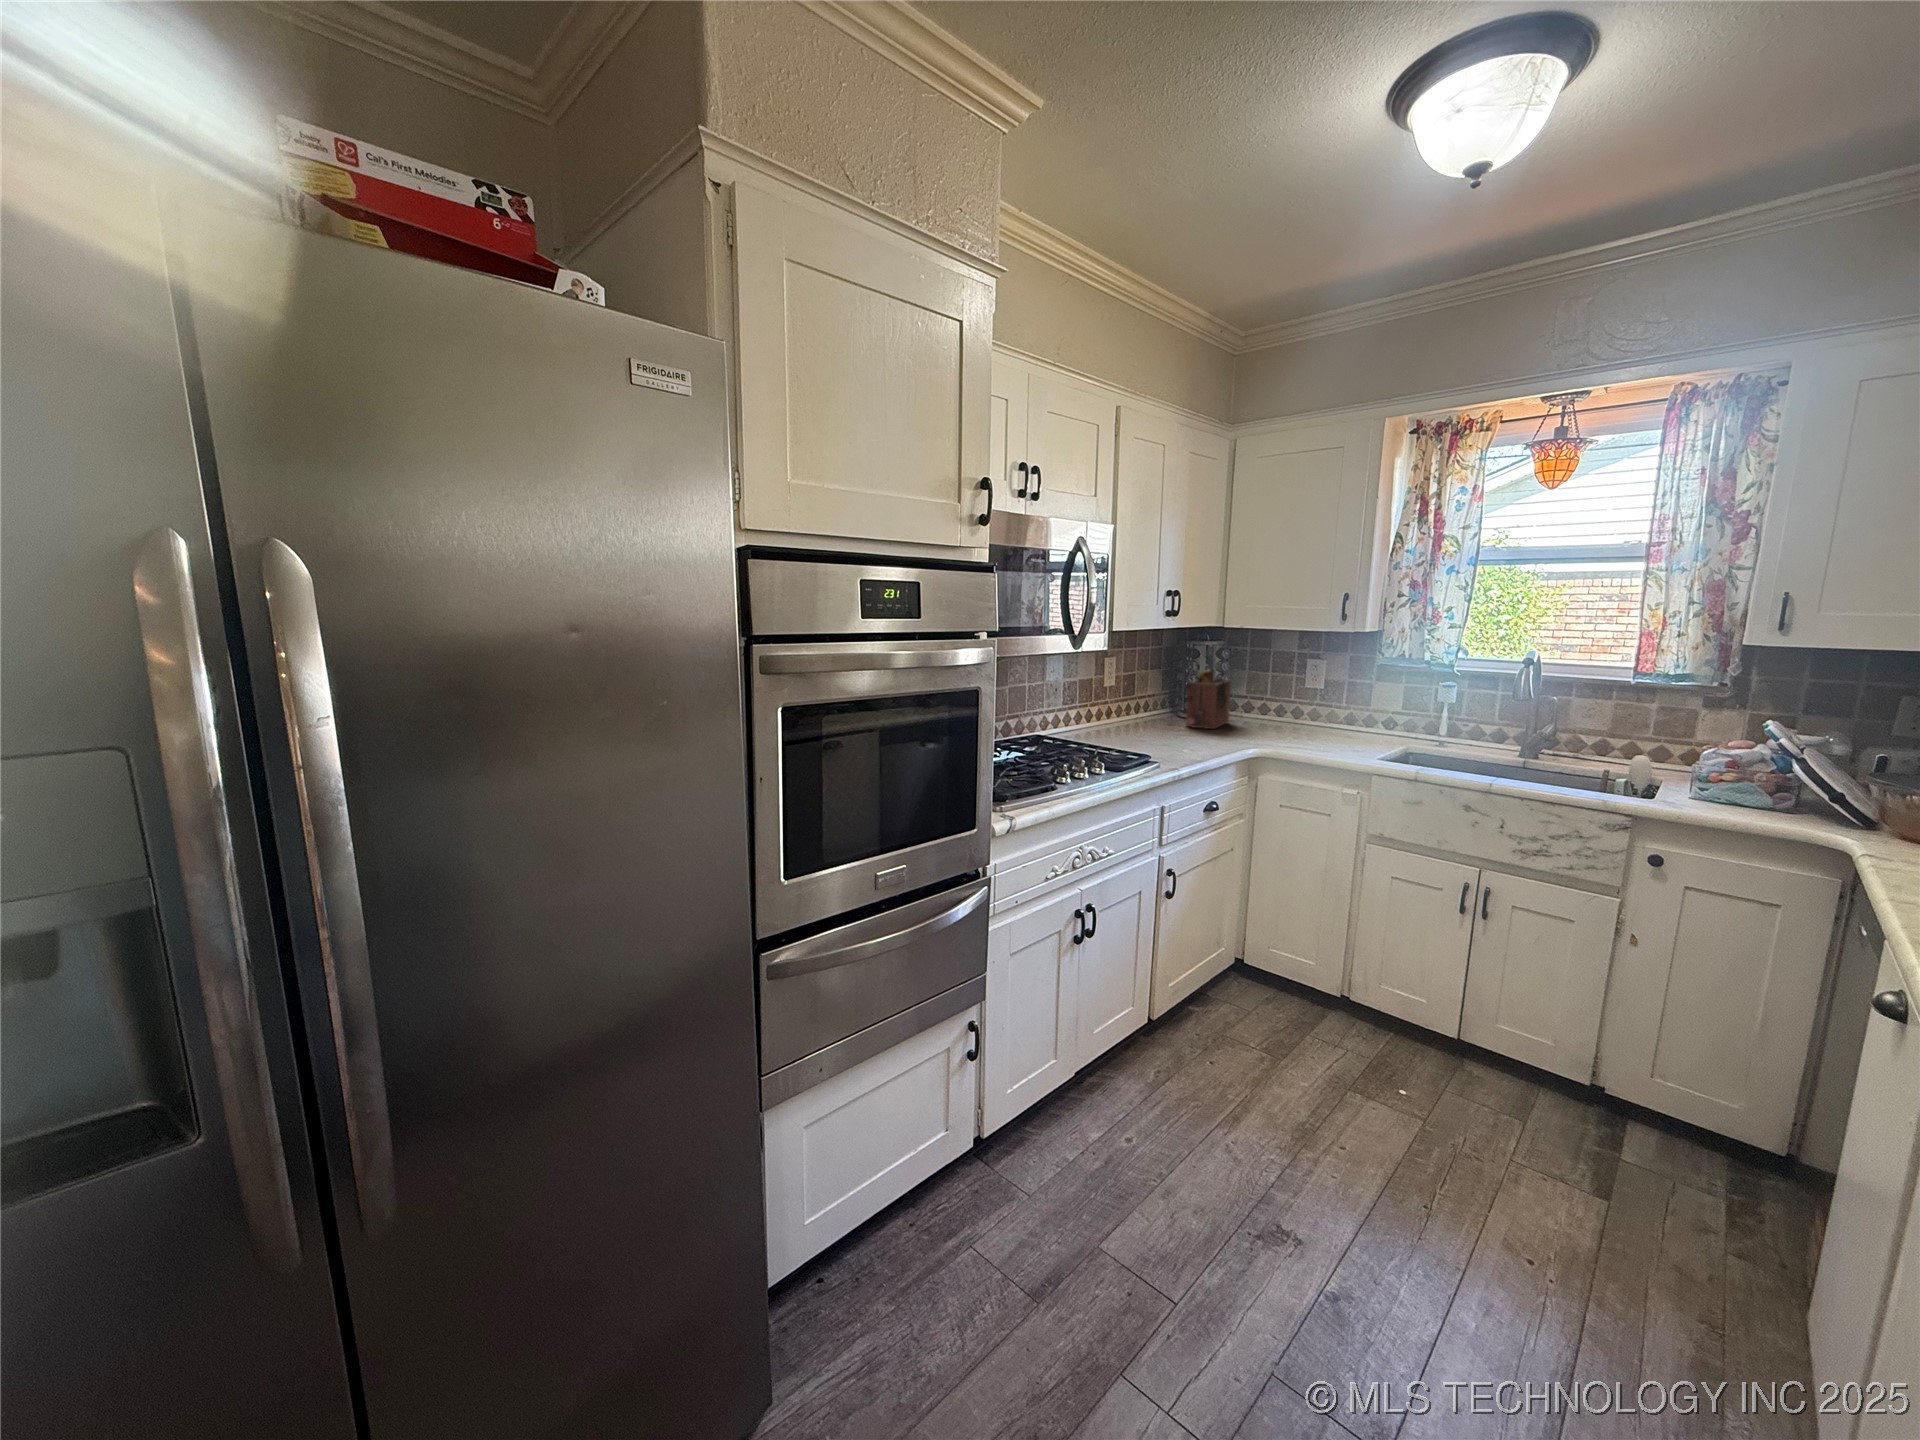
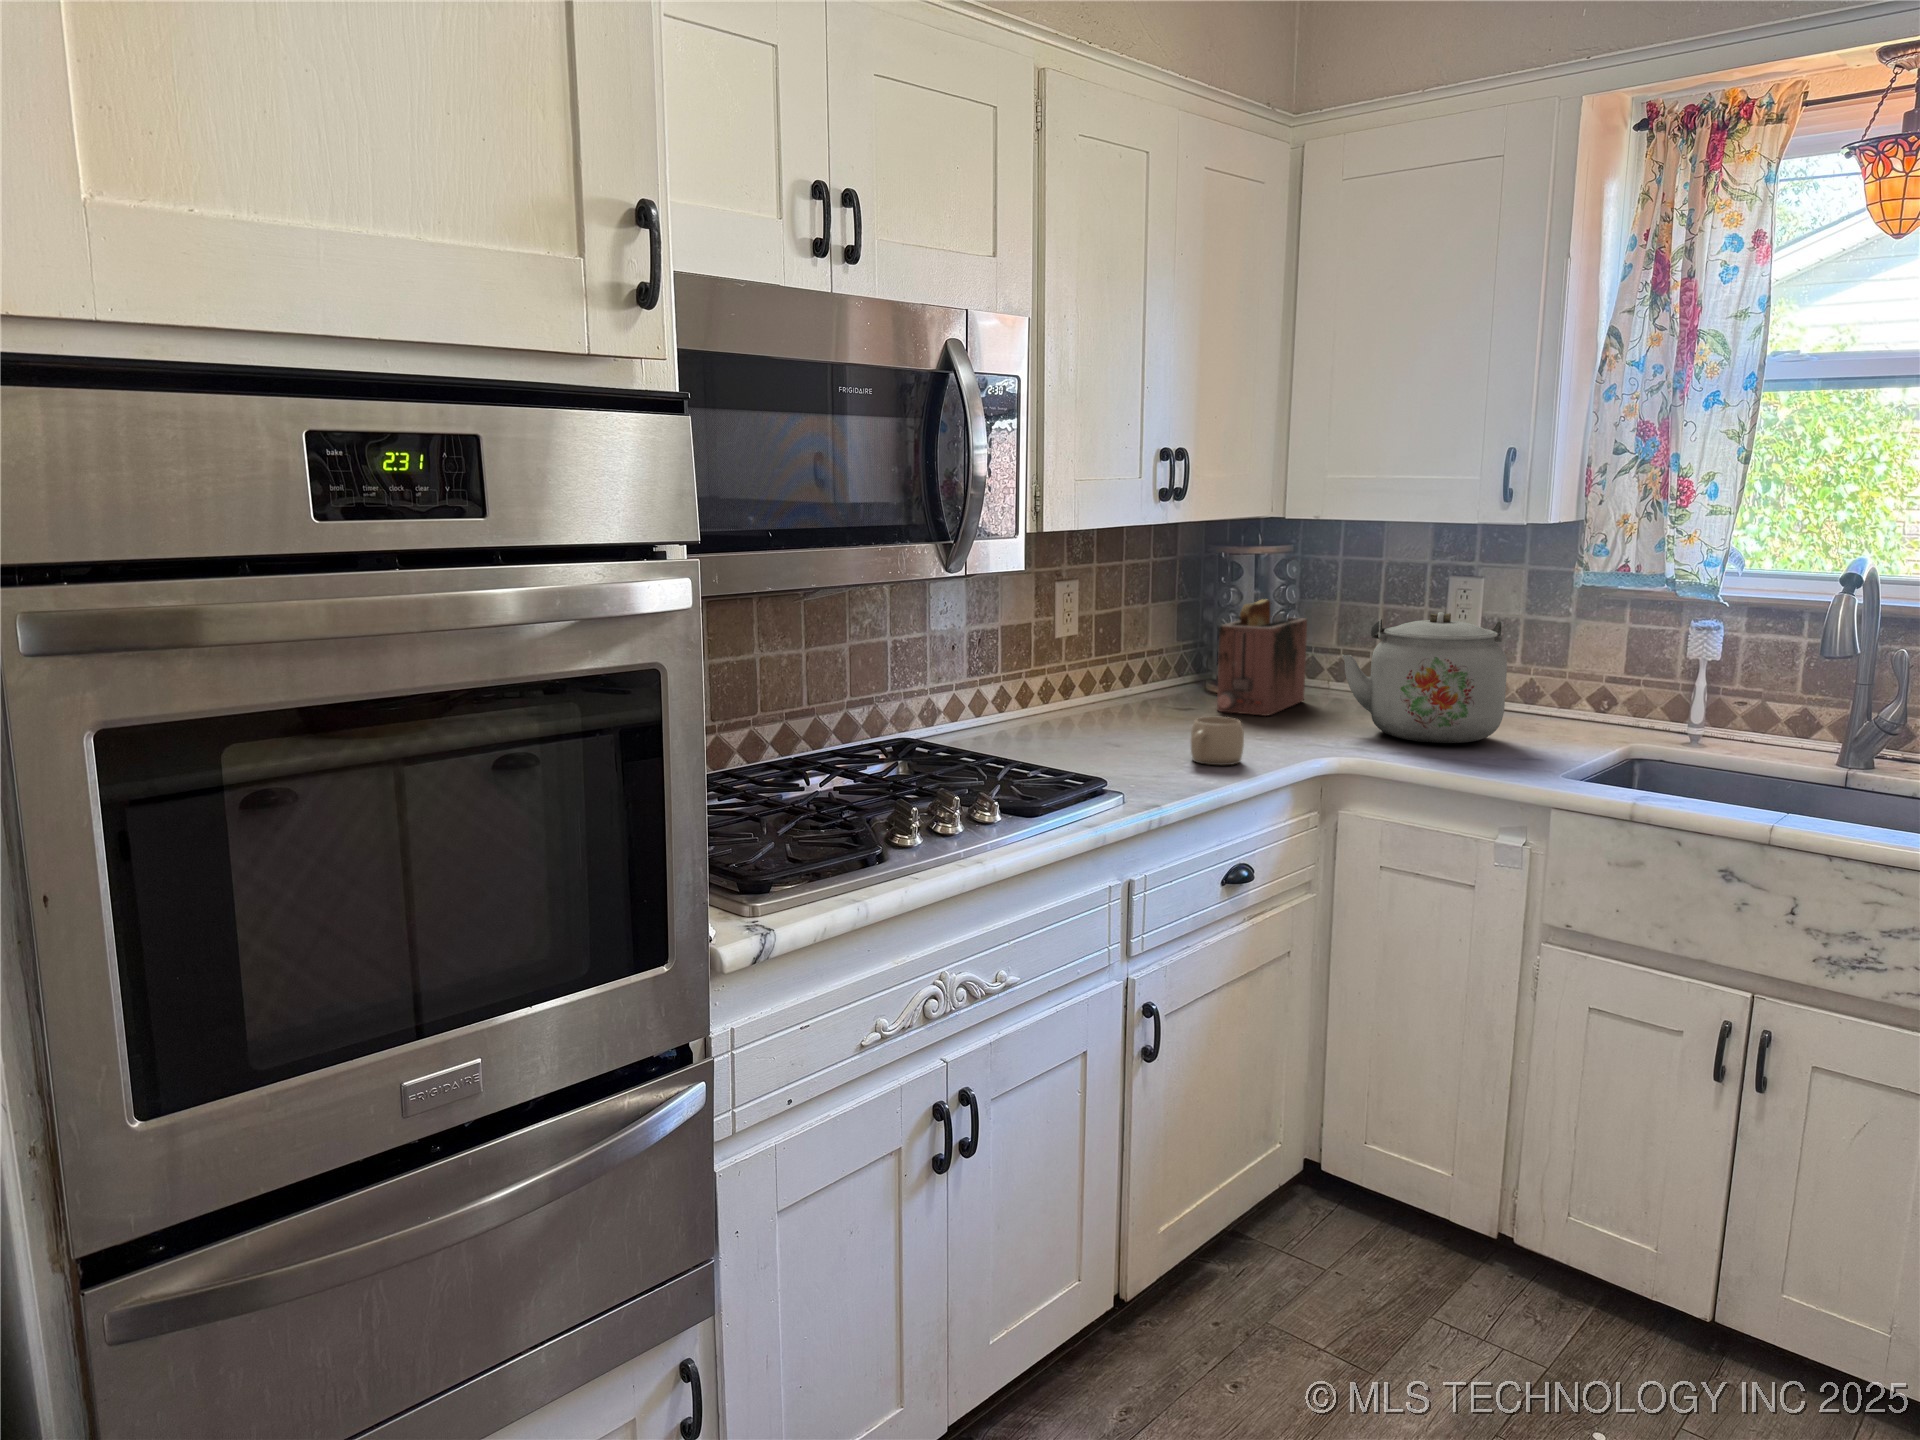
kettle: none [1255,676,1343,743] -> present [1342,612,1507,743]
mug: none [1184,727,1212,752] -> present [1190,717,1244,765]

